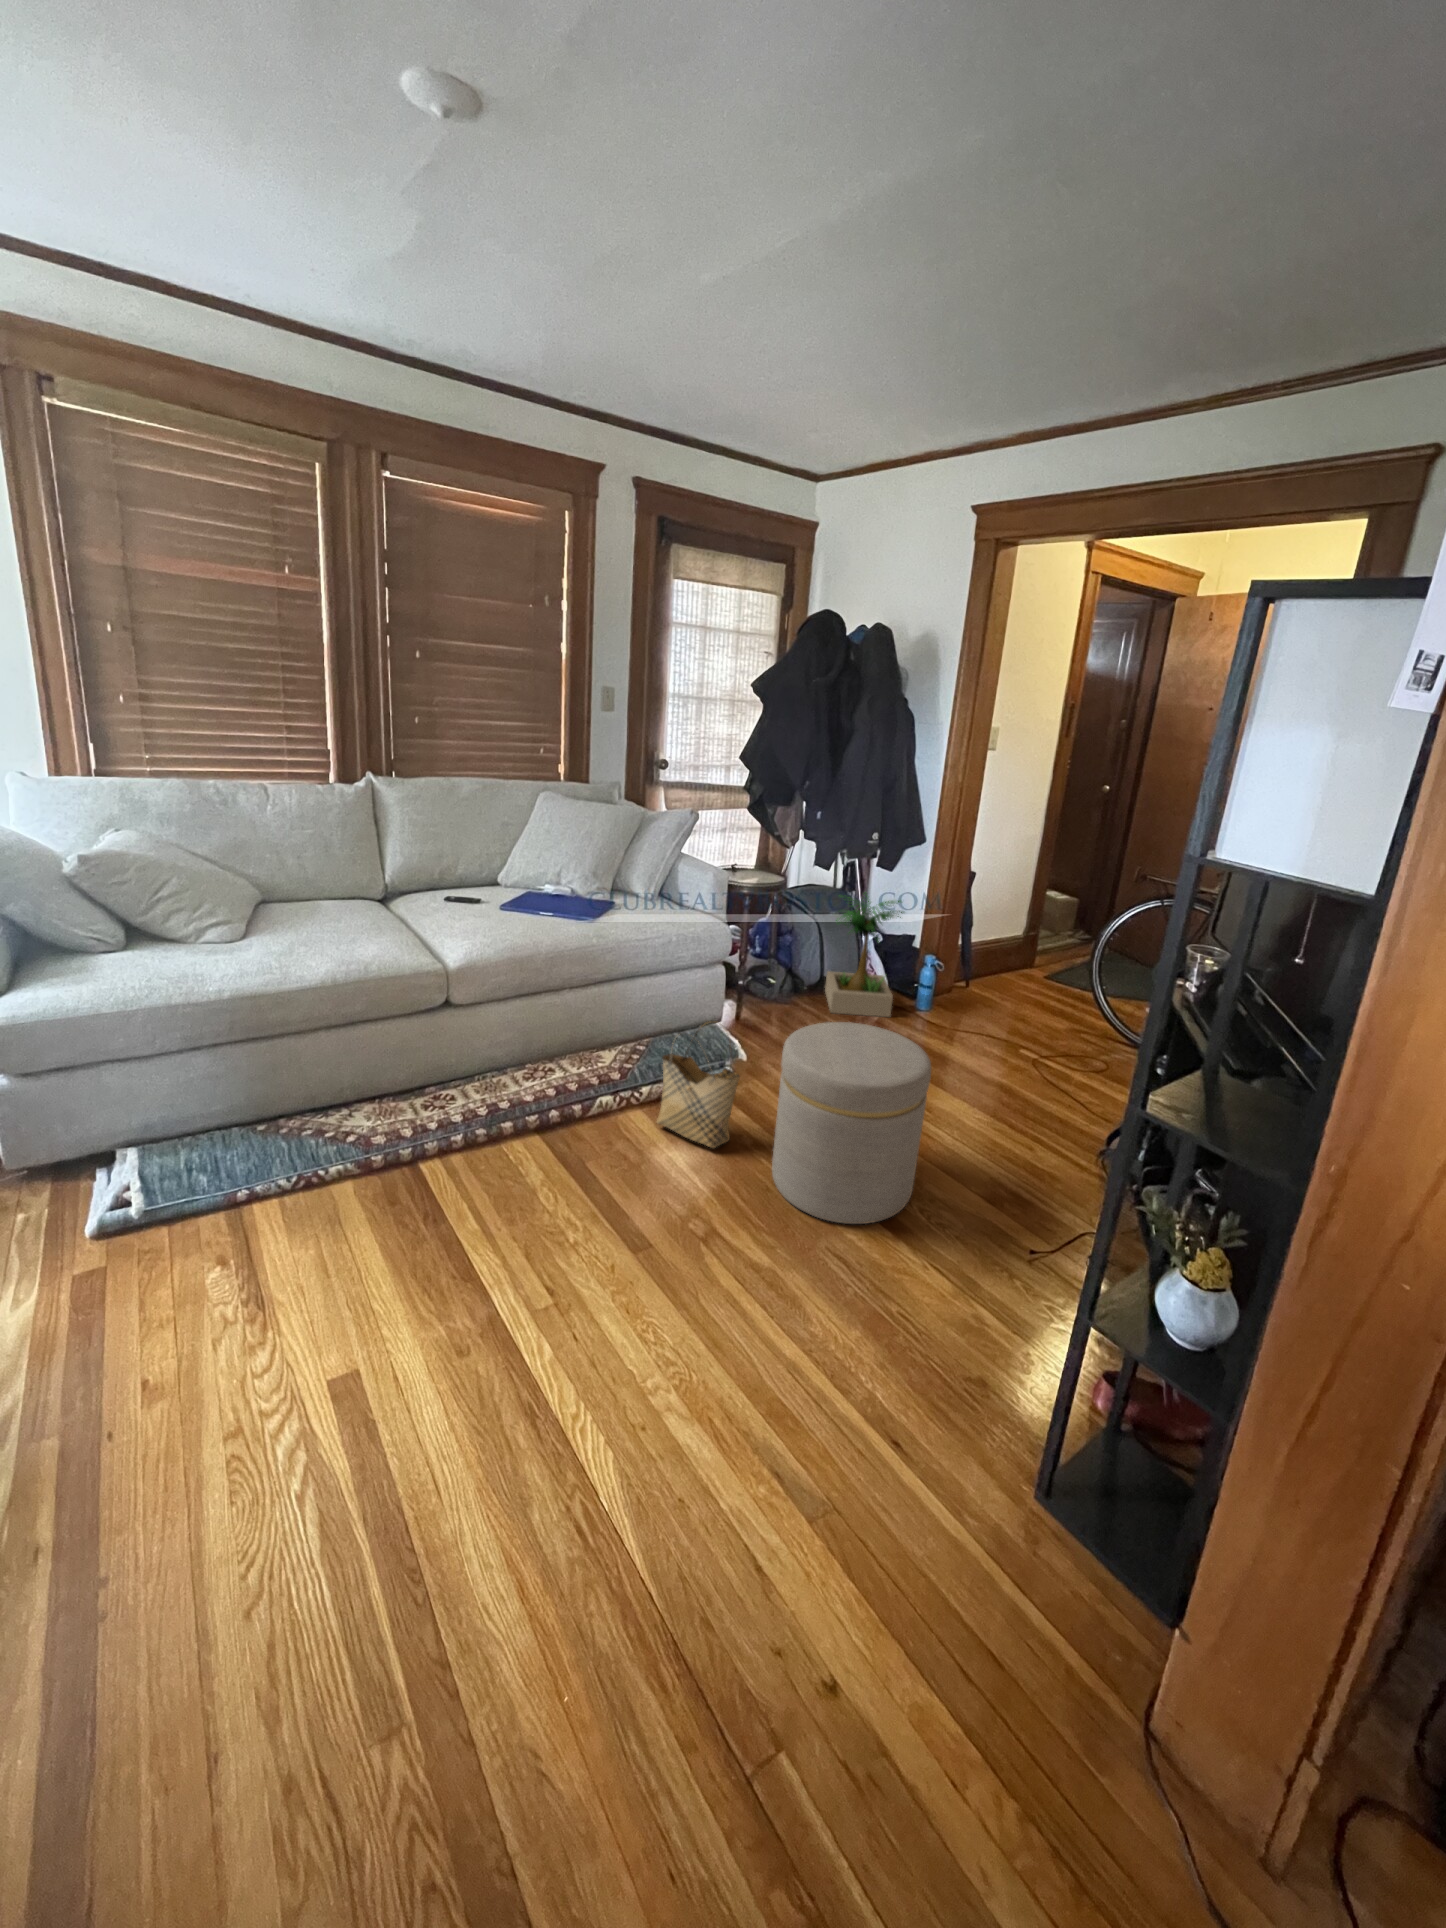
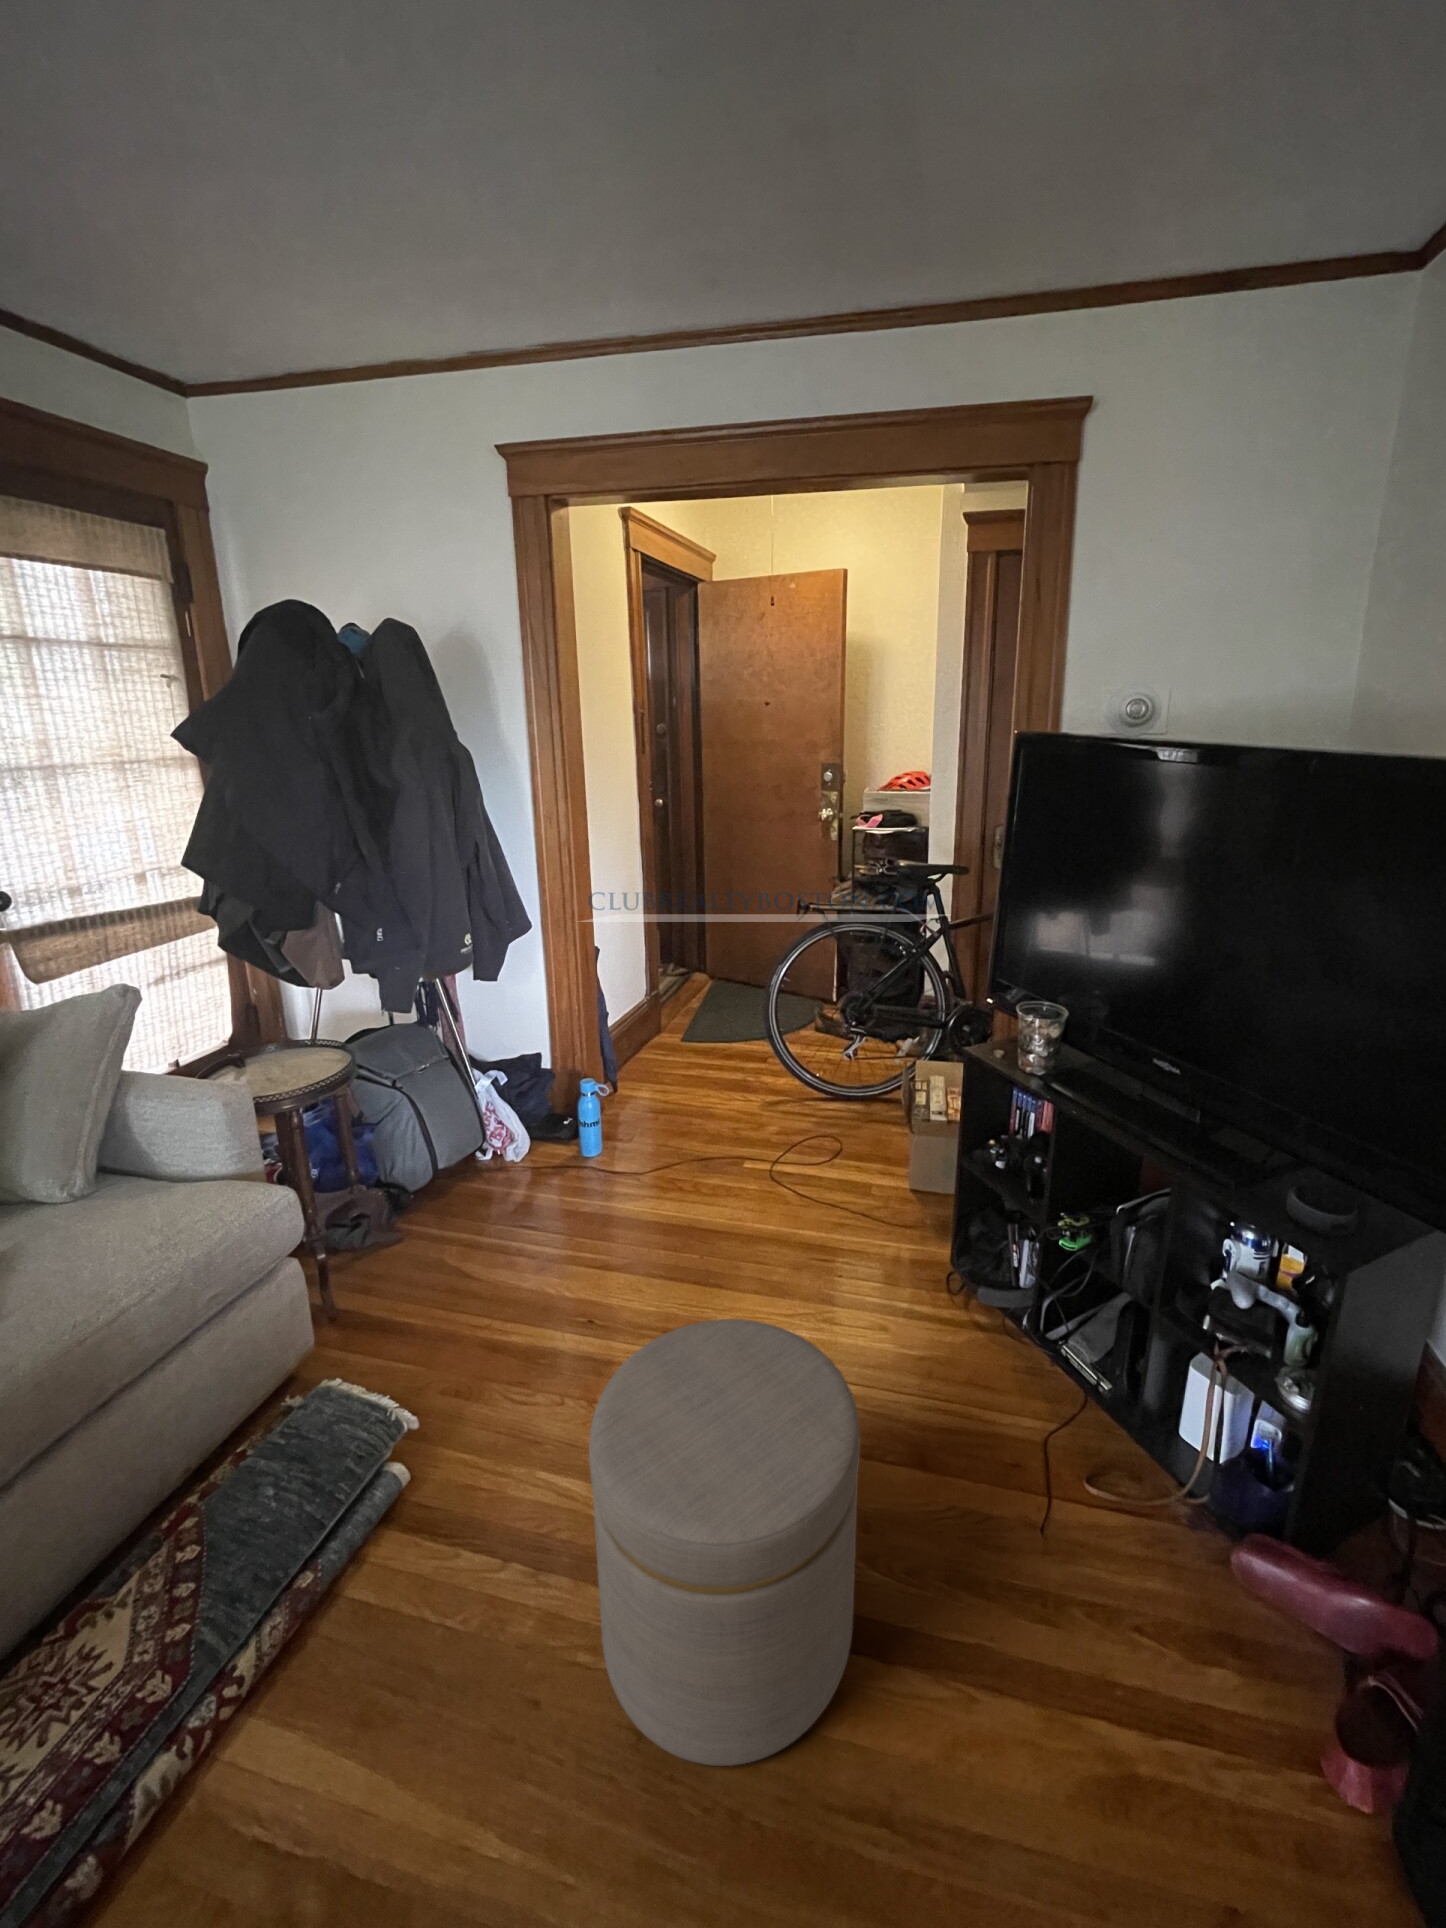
potted plant: present [825,892,904,1017] -> none [432,1023,567,1231]
woven basket: present [657,1021,740,1148] -> none [295,1472,493,1755]

